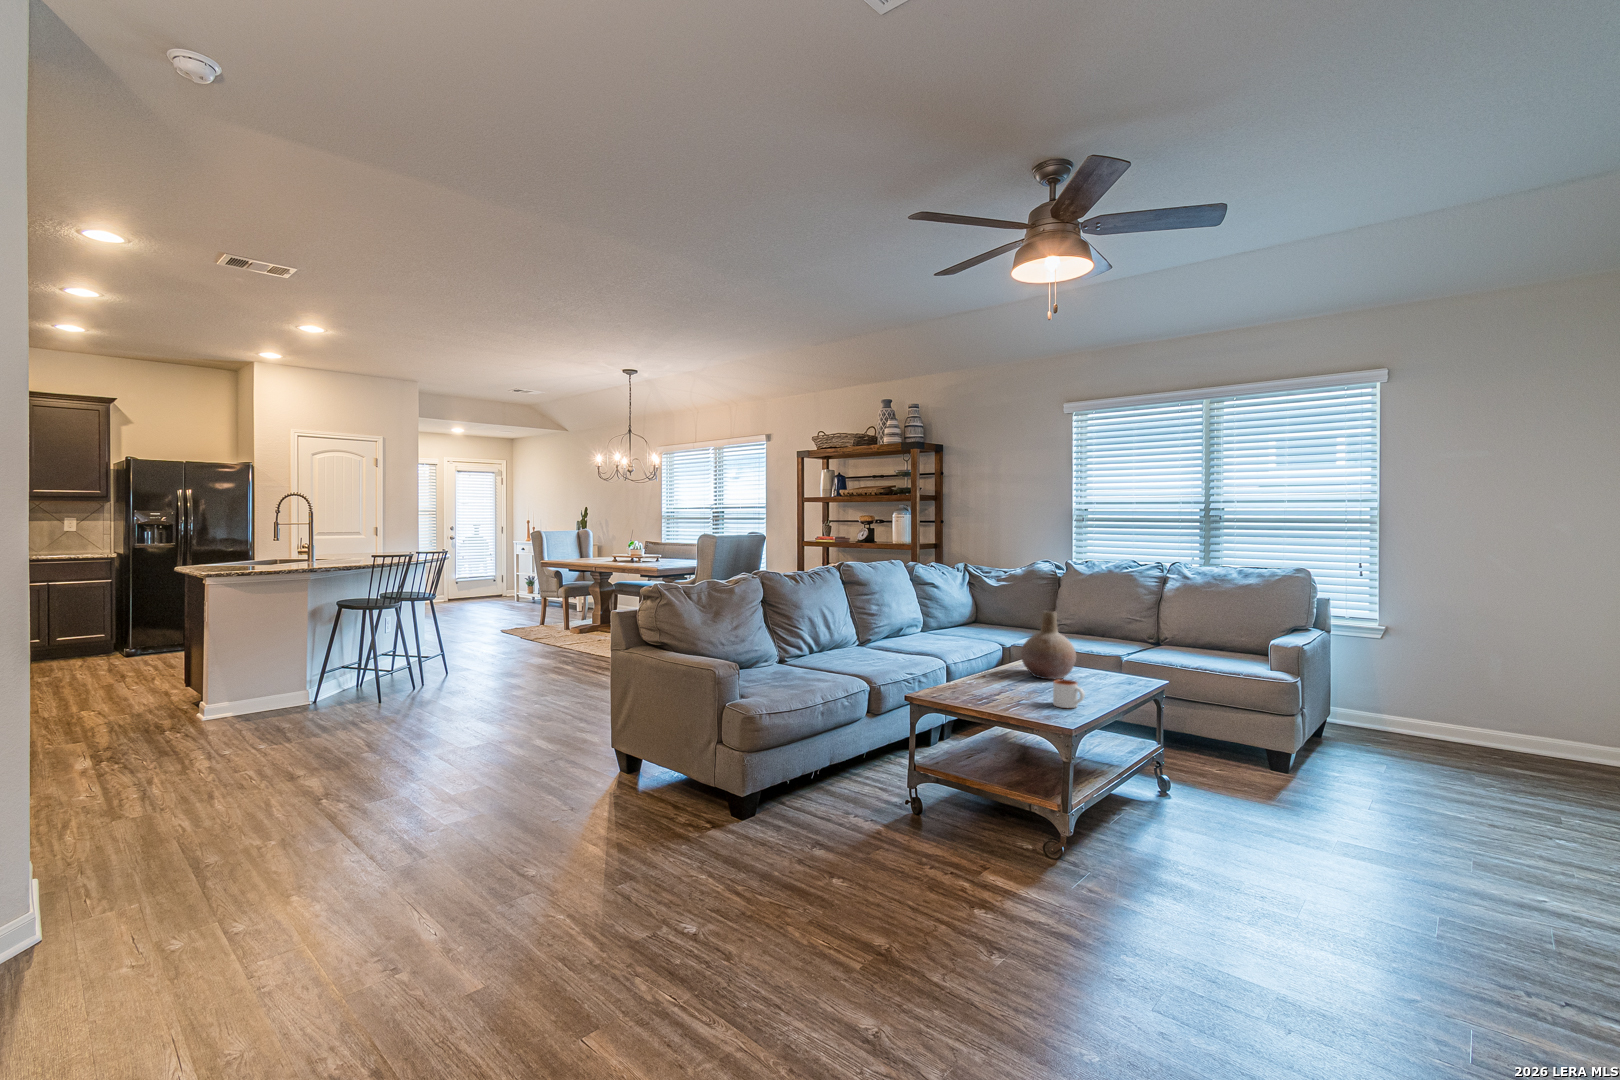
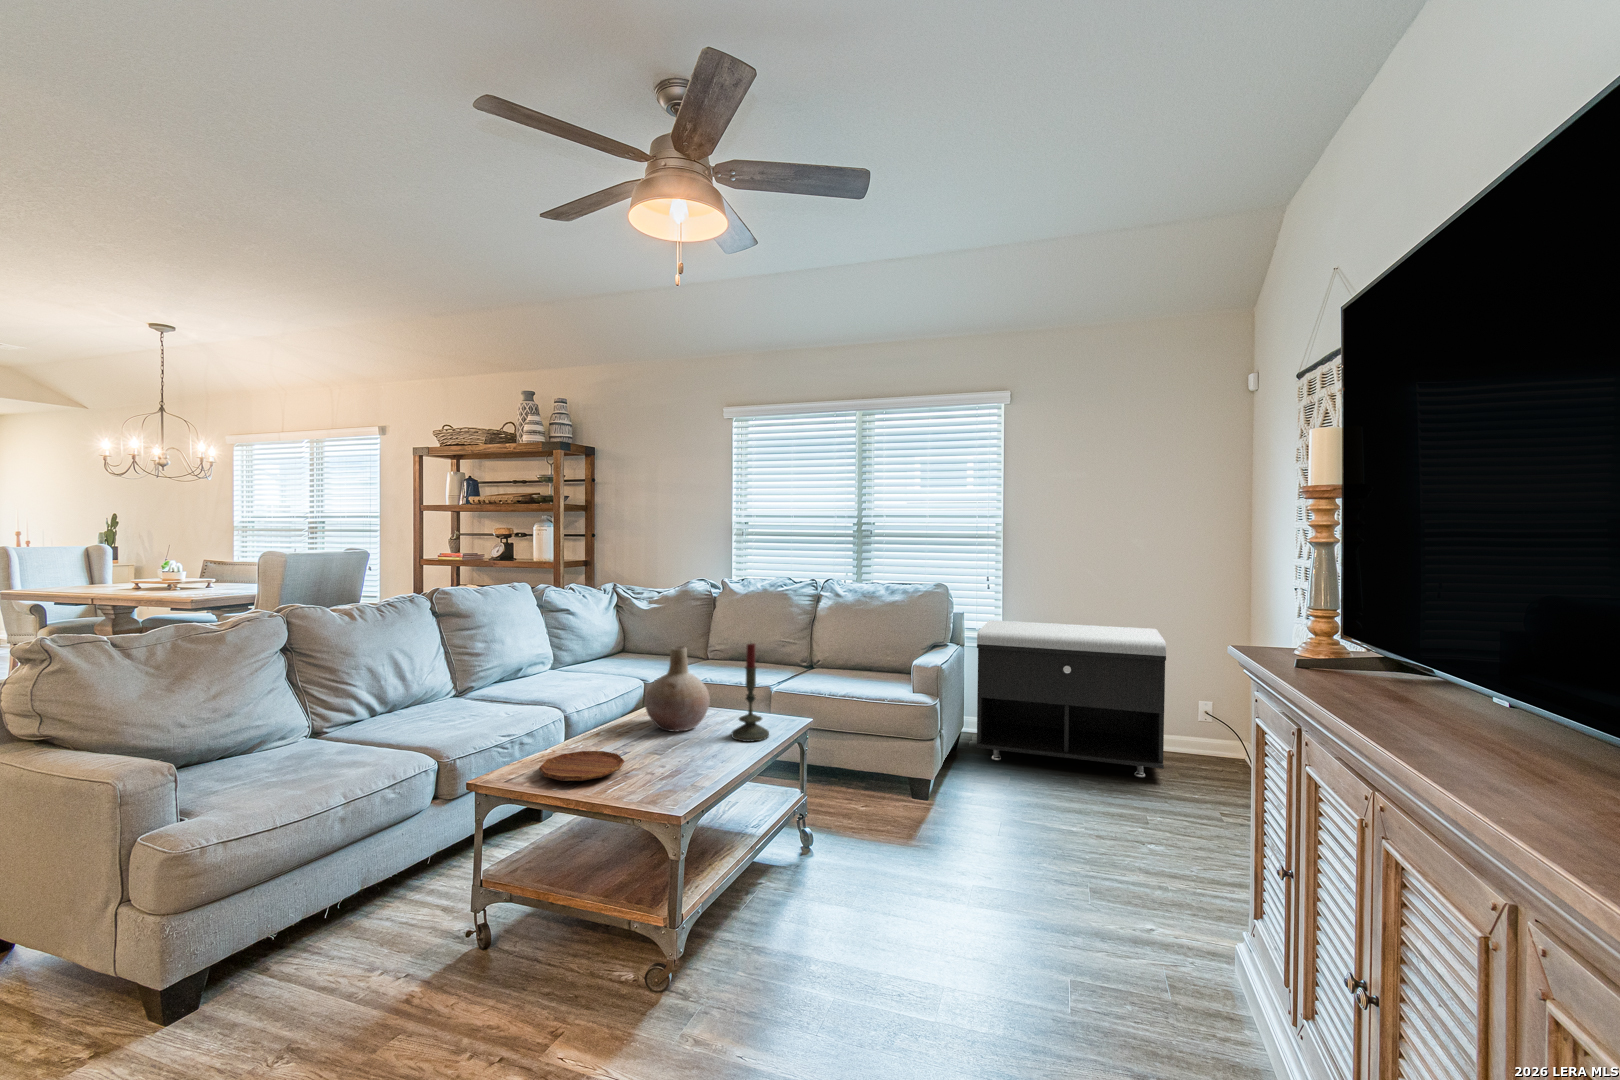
candle: none [1098,607,1132,691] -> present [732,643,769,742]
storage bench: none [1343,608,1598,784] -> present [976,620,1166,777]
mug: present [1053,679,1085,708] -> none [669,739,706,777]
tray: none [953,683,1017,702] -> present [539,751,625,781]

